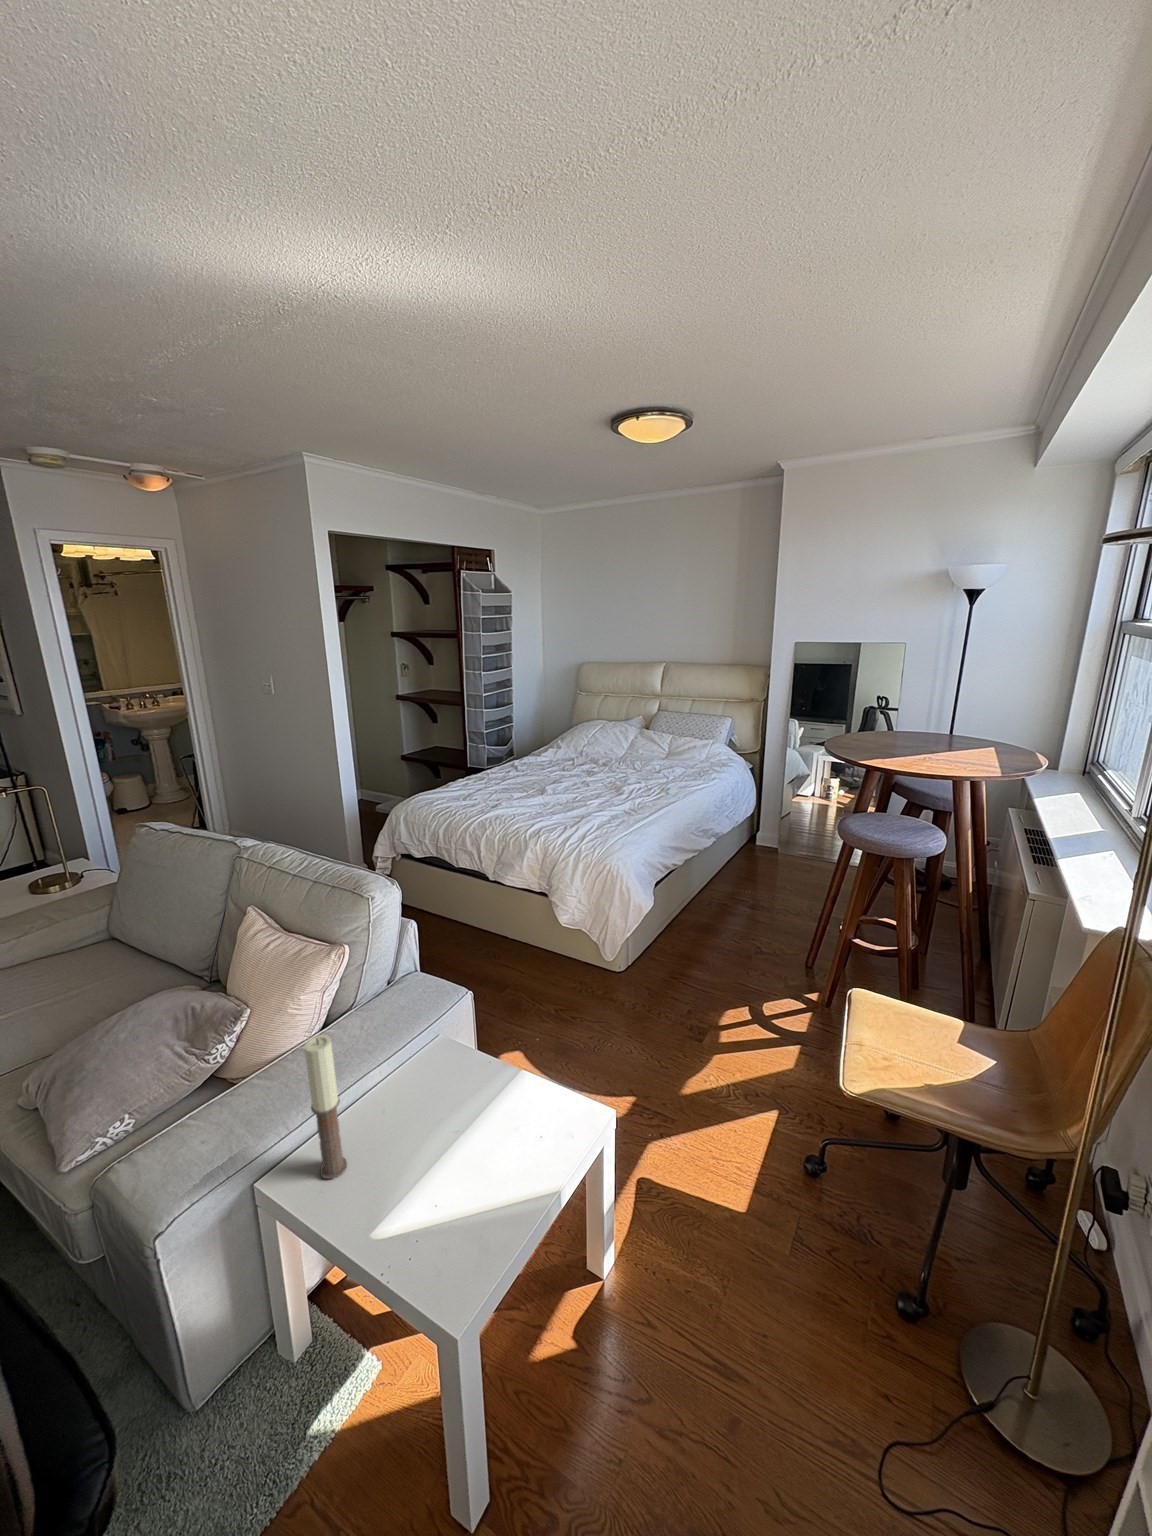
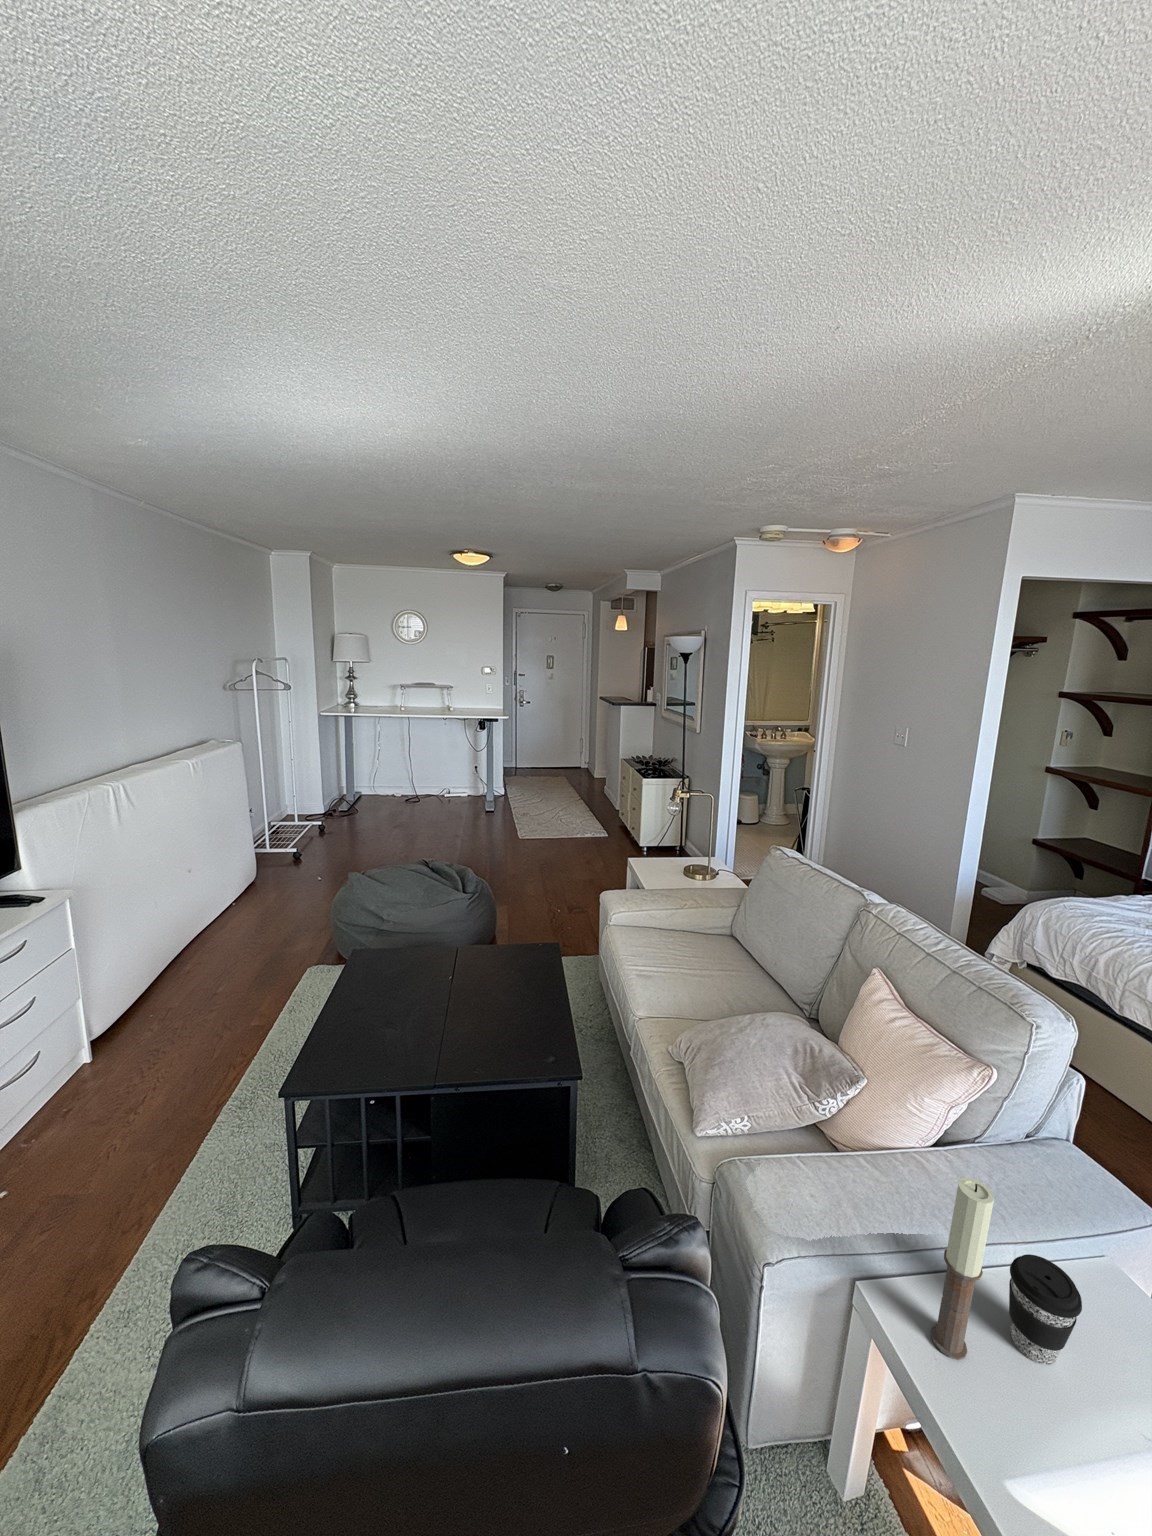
coffee cup: none [365,1060,410,1135] -> present [1009,1254,1082,1365]

